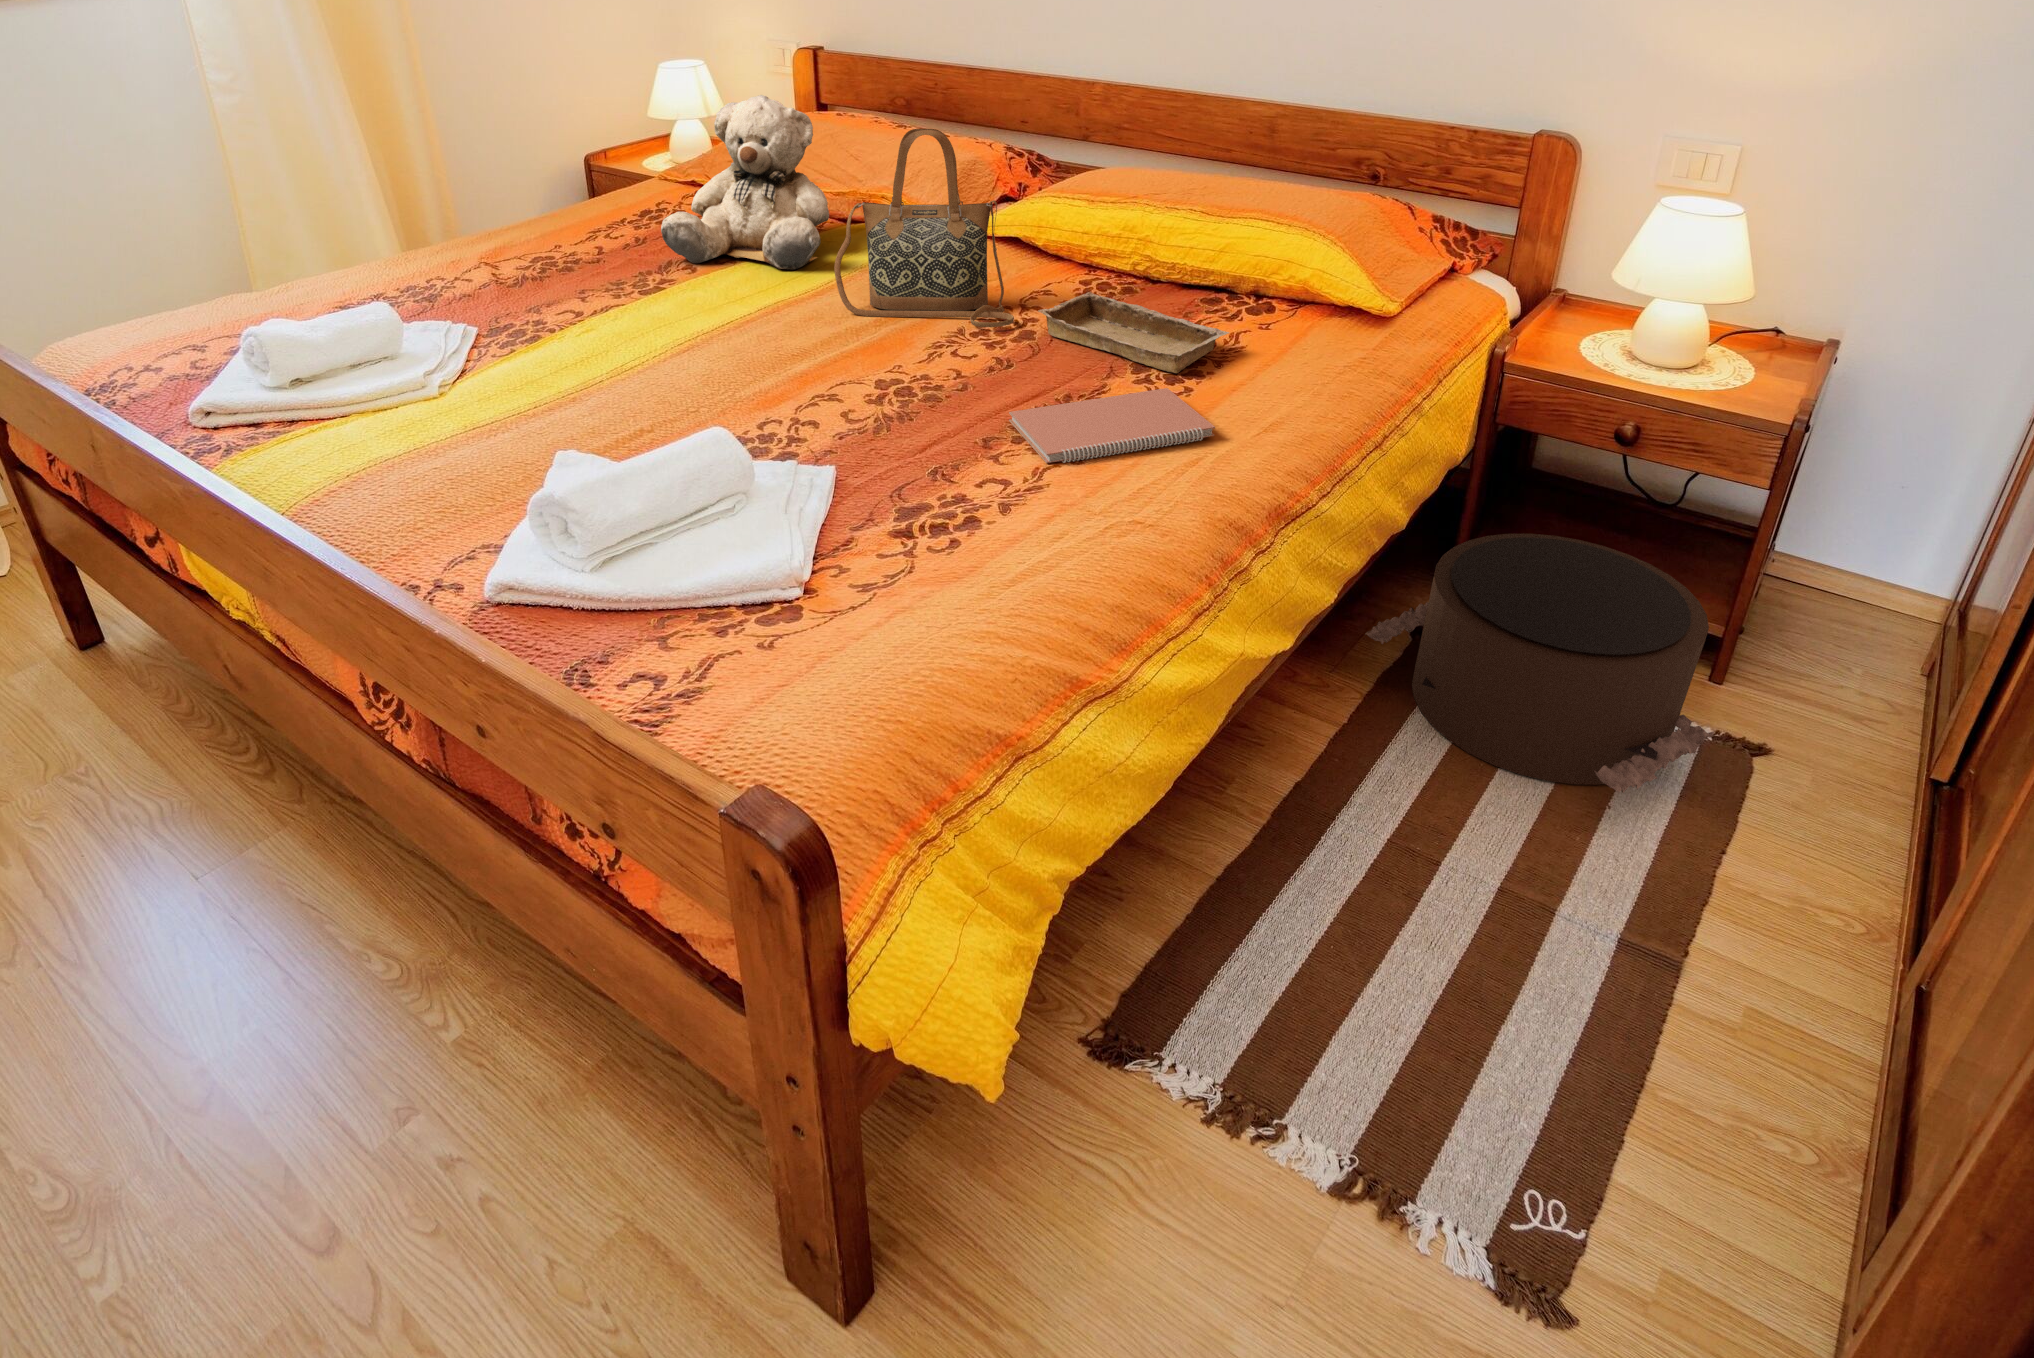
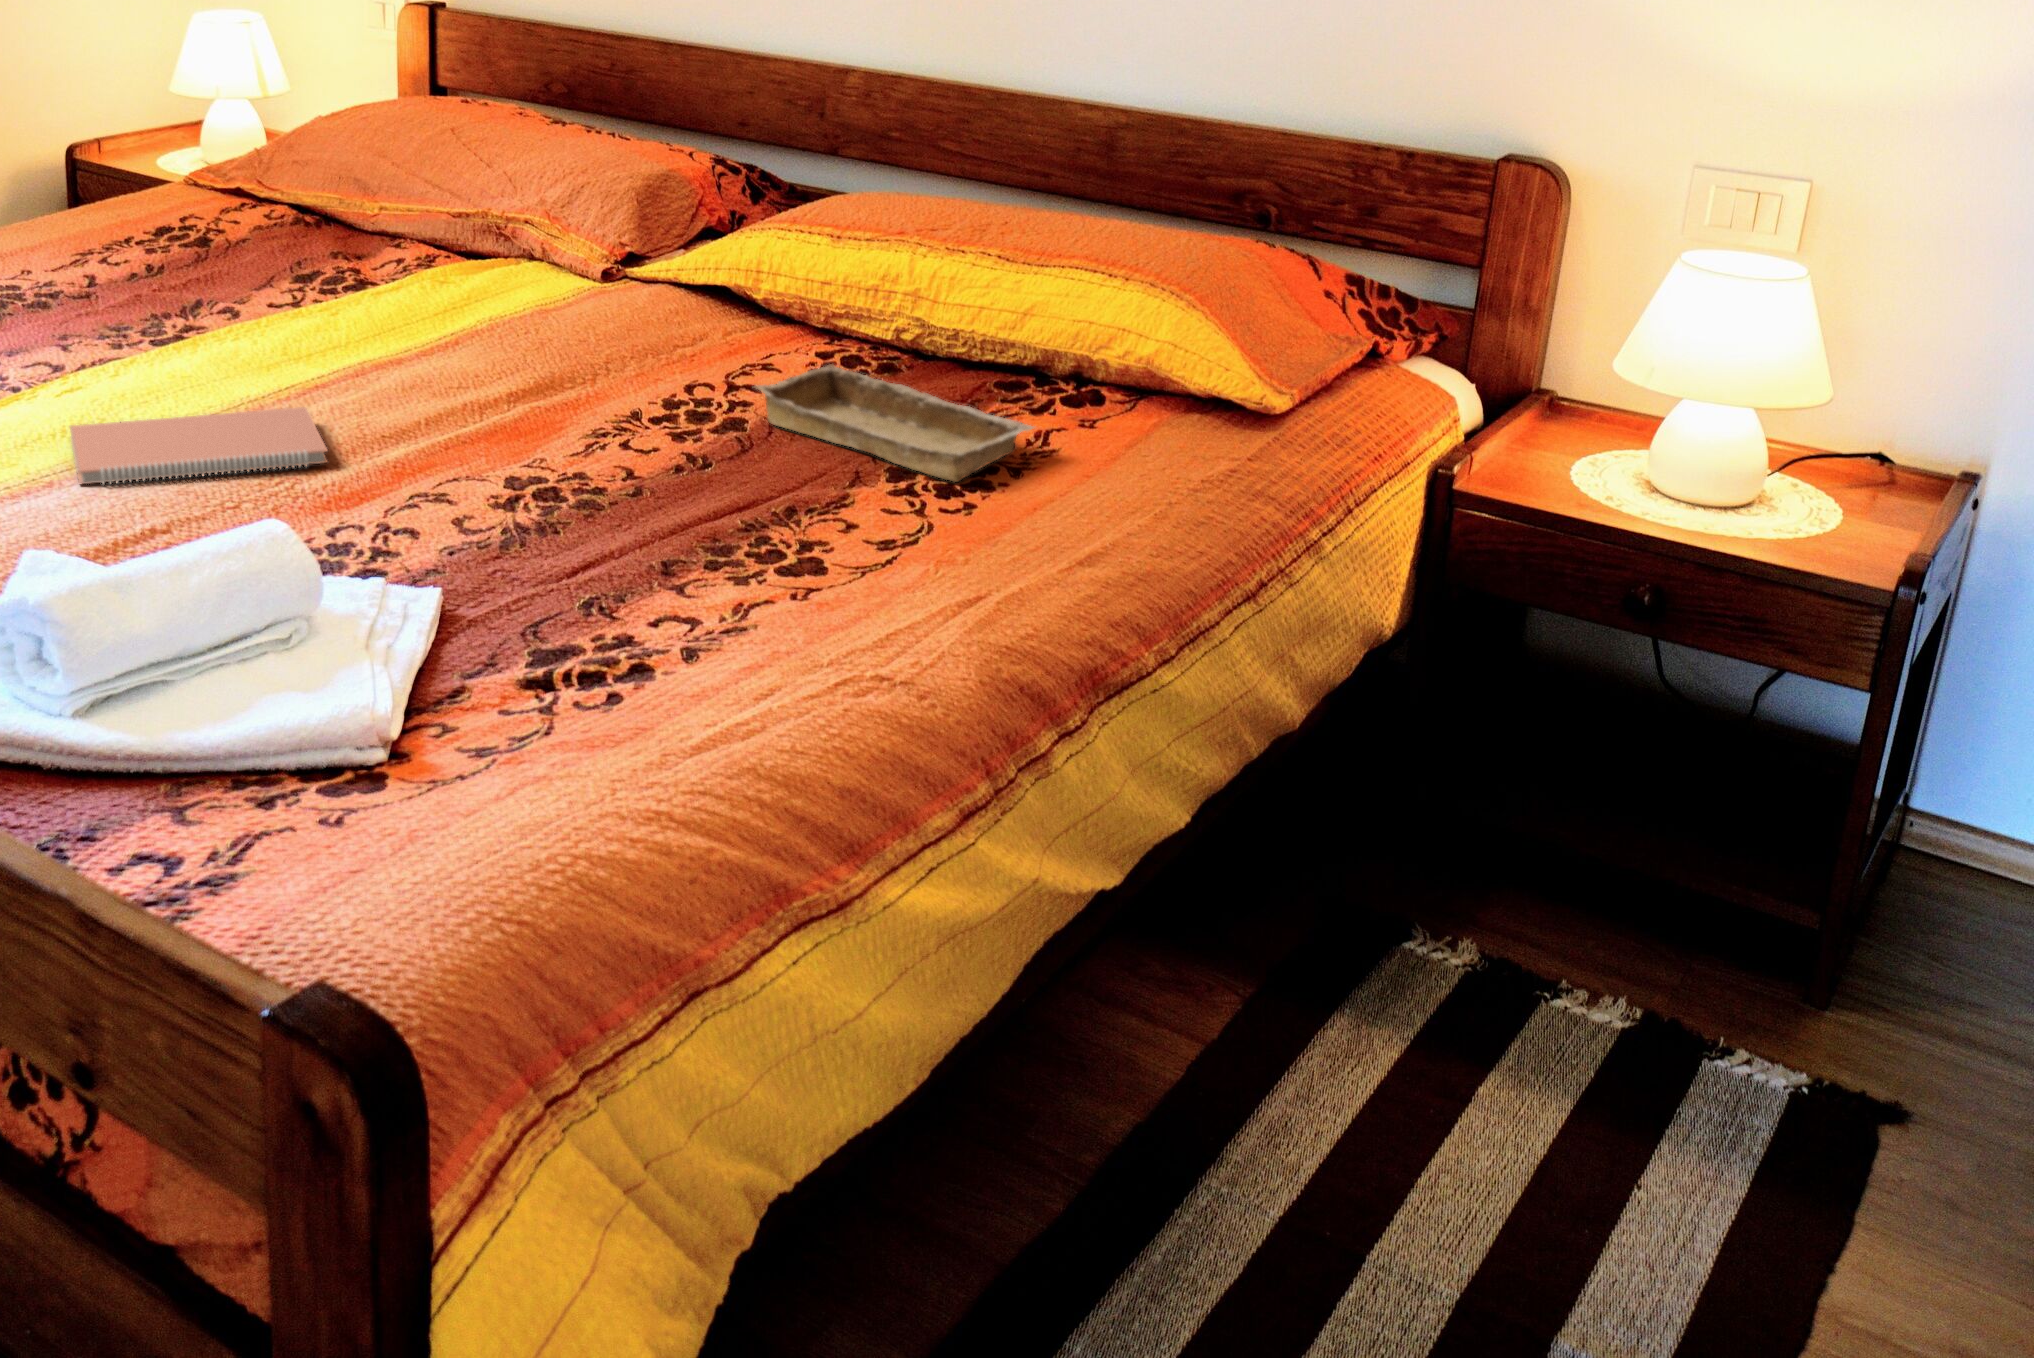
teddy bear: present [661,95,829,270] -> none [187,65,444,319]
handbag: present [834,129,1014,327] -> none [449,117,717,409]
notebook: present [1009,388,1215,463] -> present [70,407,328,484]
pouf: present [1366,534,1714,793] -> none [1248,748,1776,1143]

